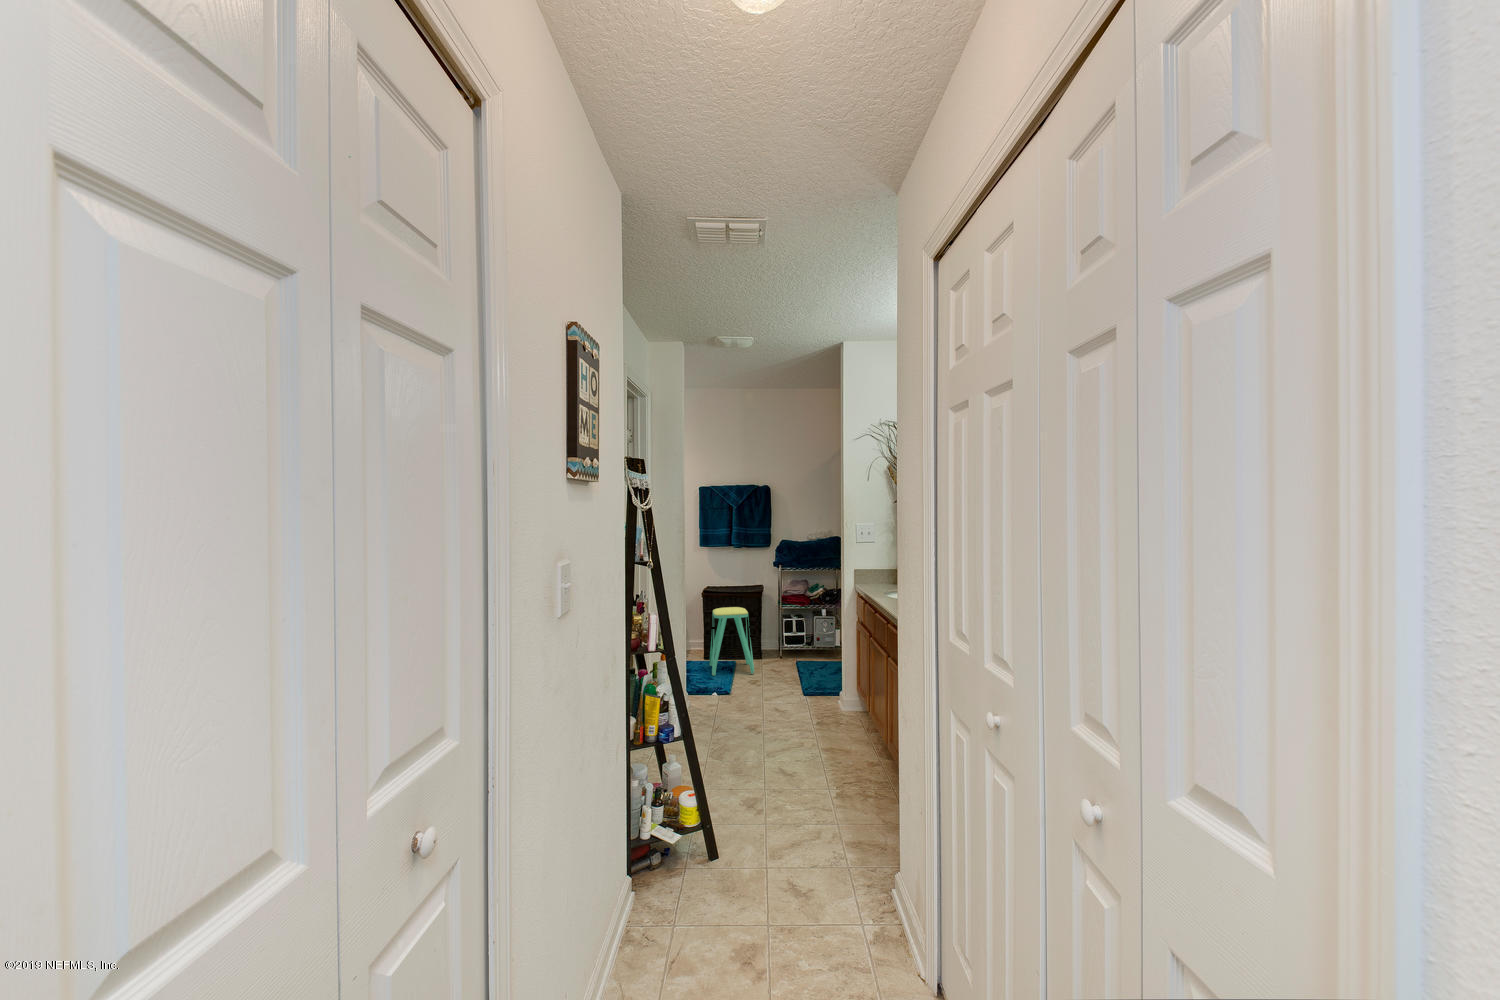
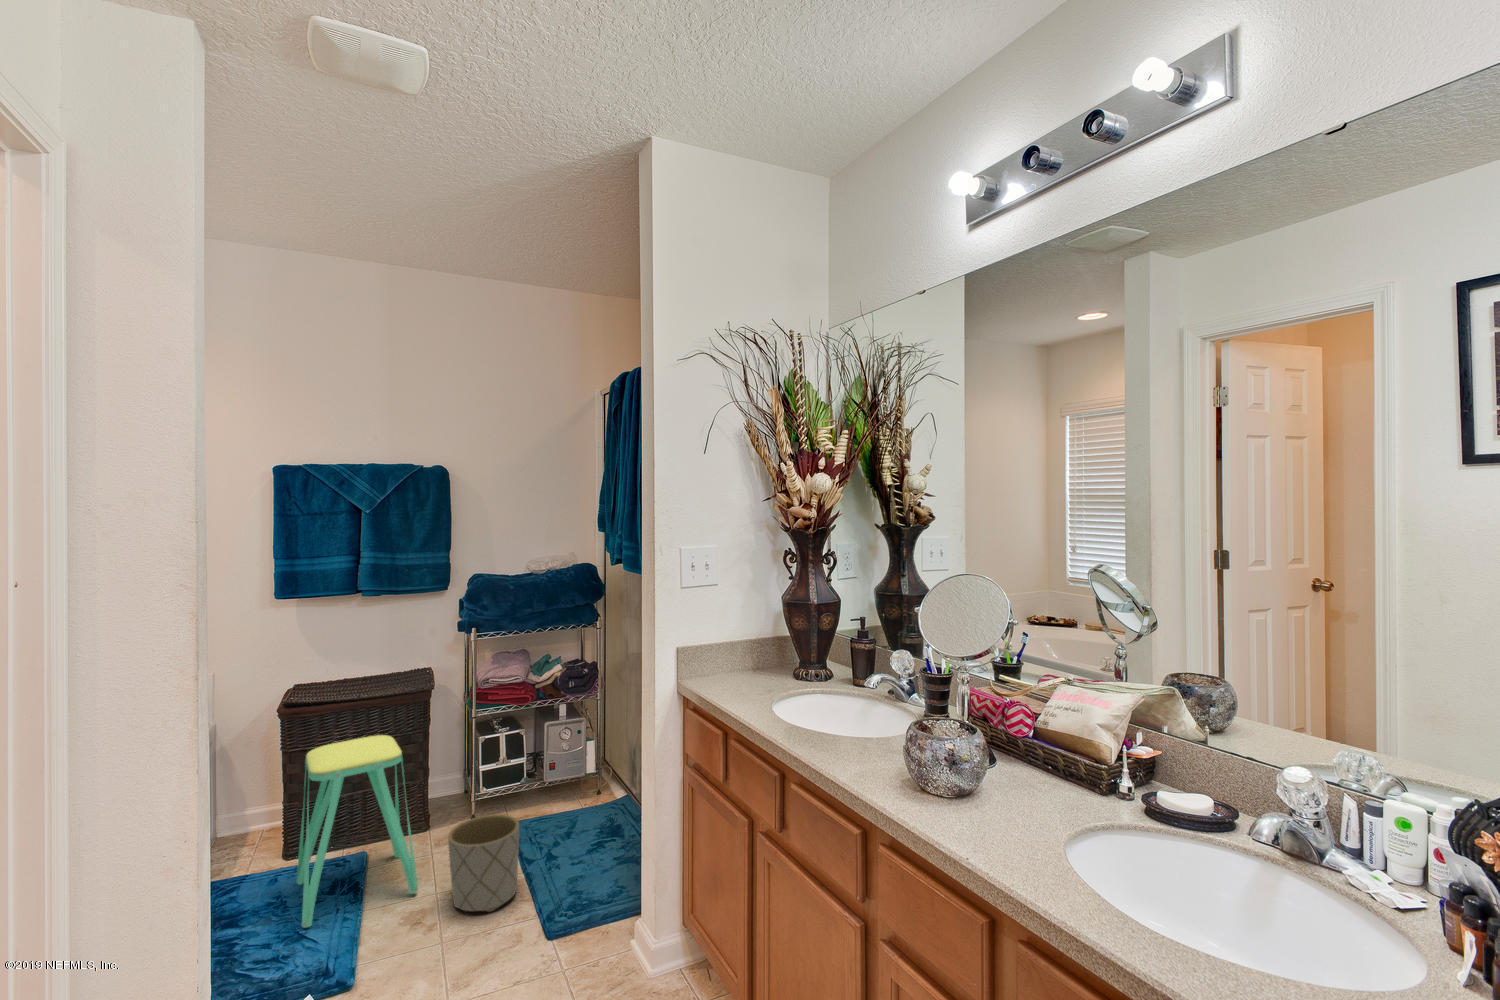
planter: none [765,646,795,683] -> present [448,814,519,912]

